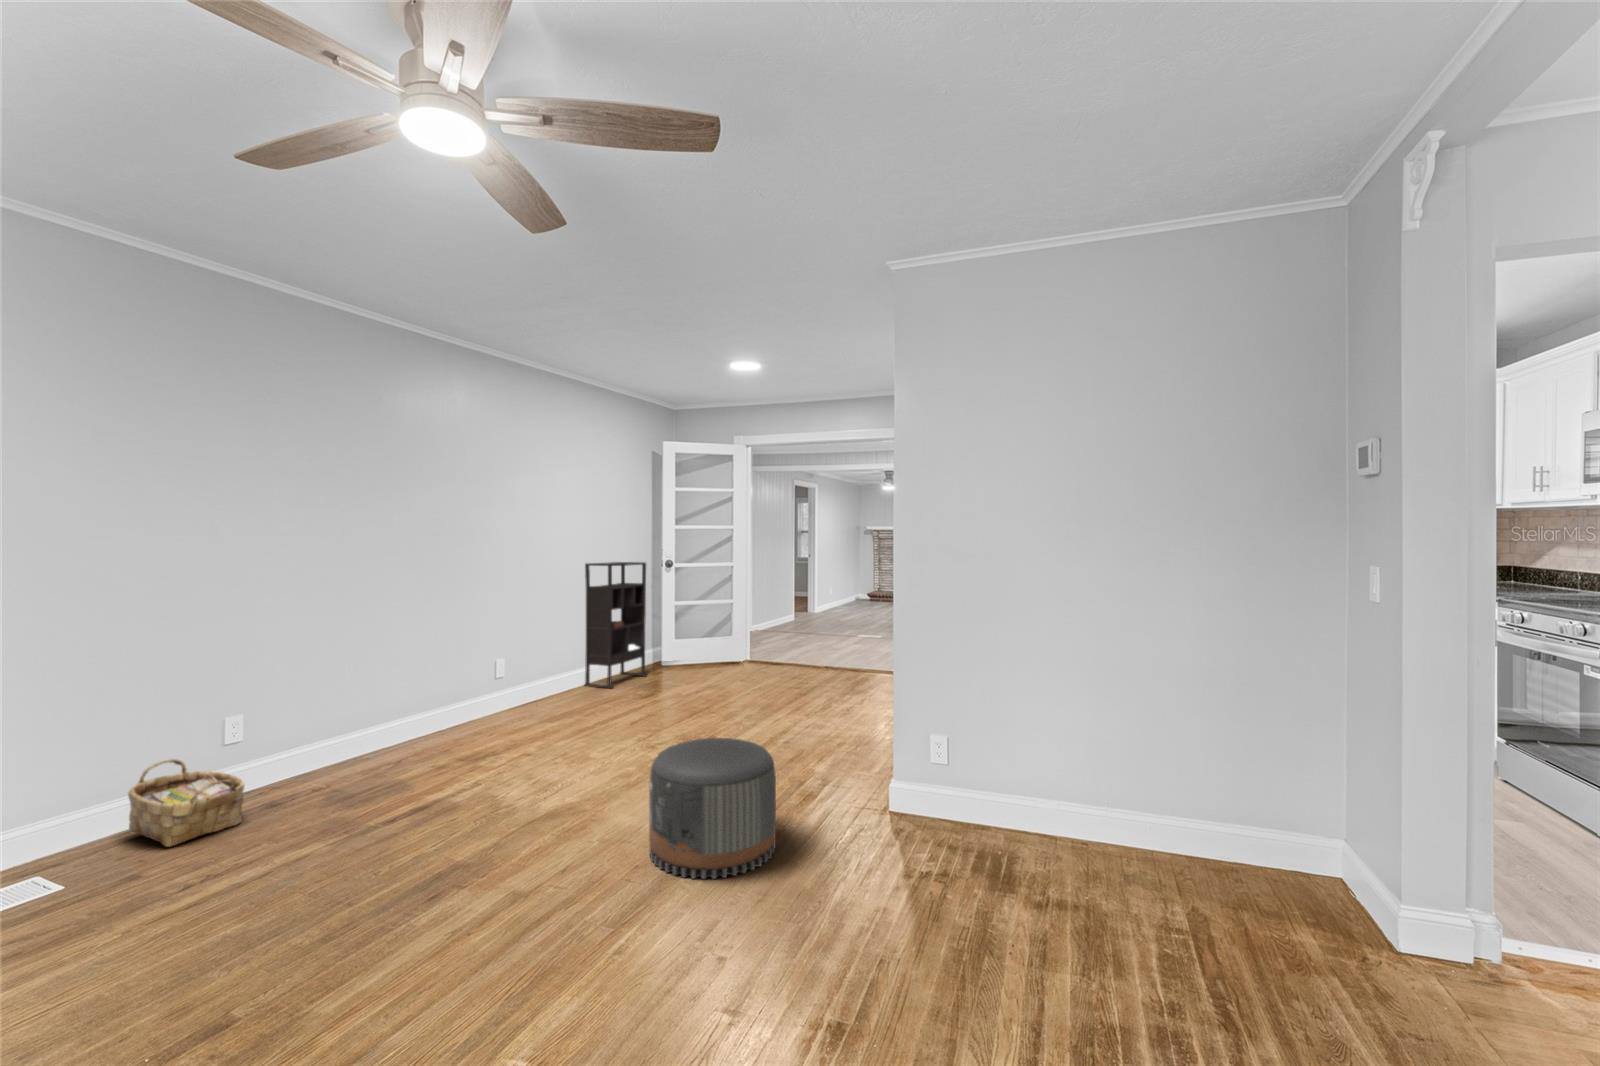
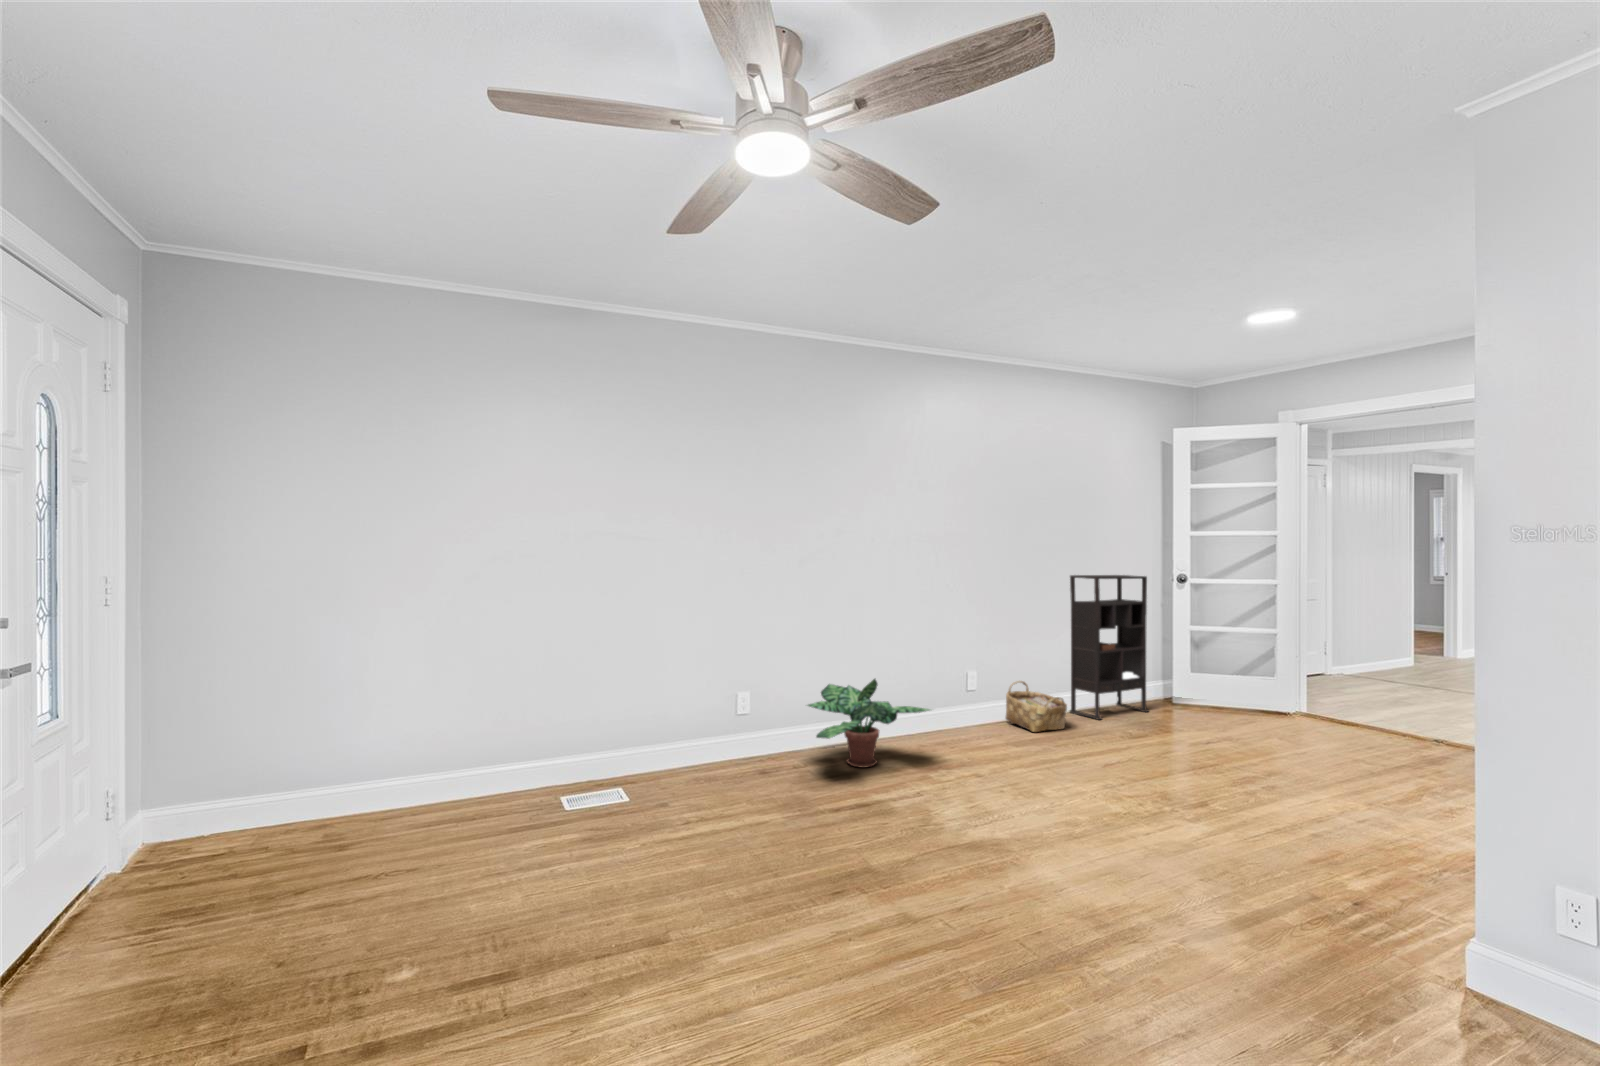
potted plant: none [326,677,479,775] -> present [808,679,930,768]
pouf: present [649,738,776,879] -> none [1057,799,1235,992]
woven basket: present [128,759,244,847] -> present [1006,681,1067,732]

